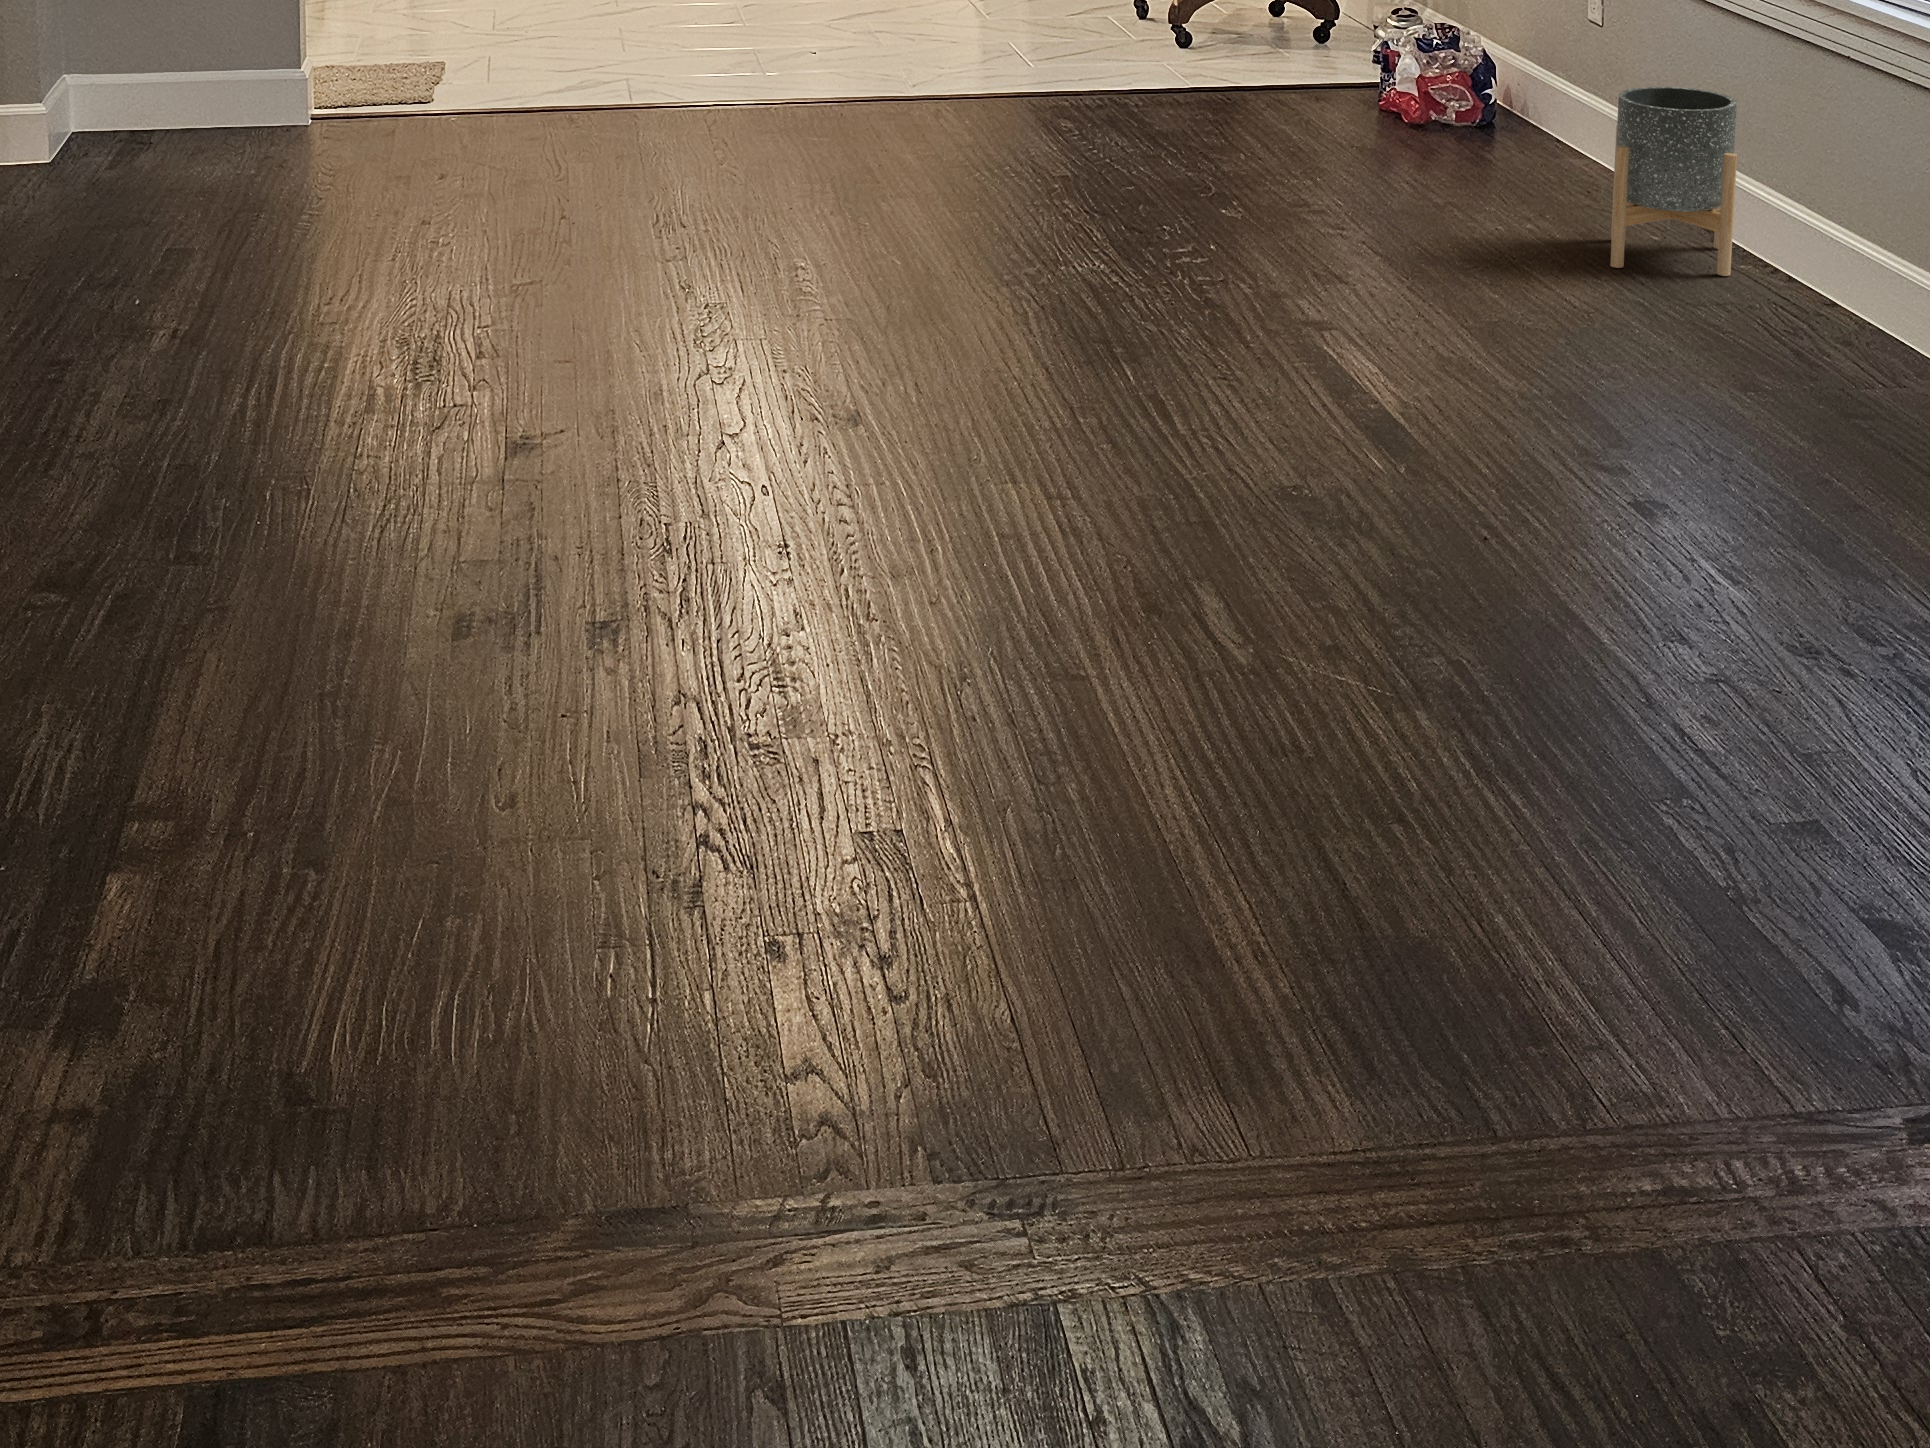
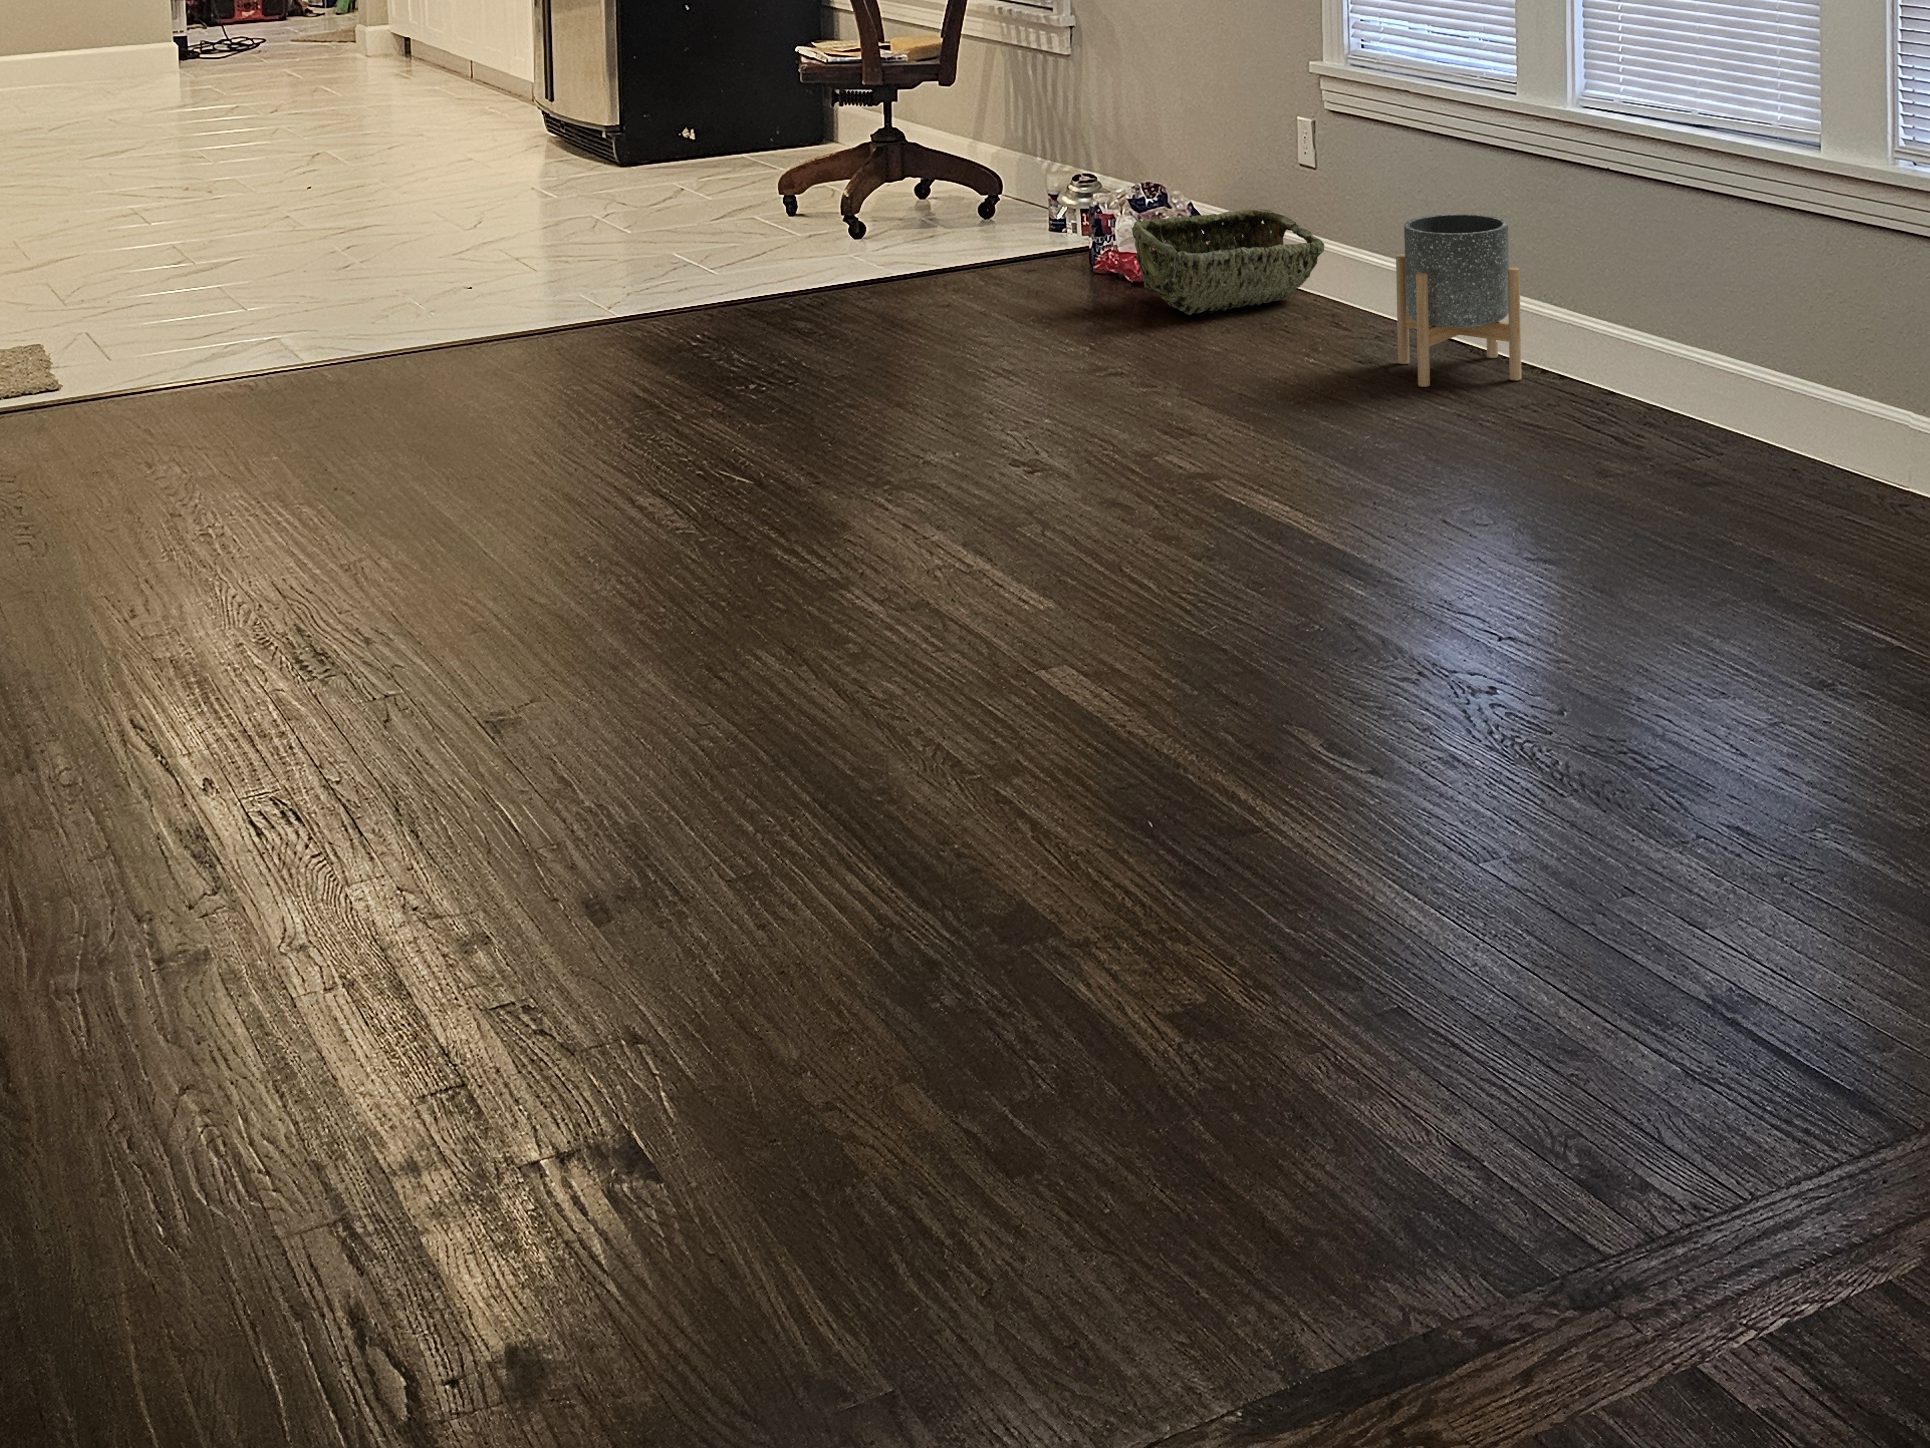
woven basket: none [1388,60,1595,162] -> present [1132,209,1324,315]

